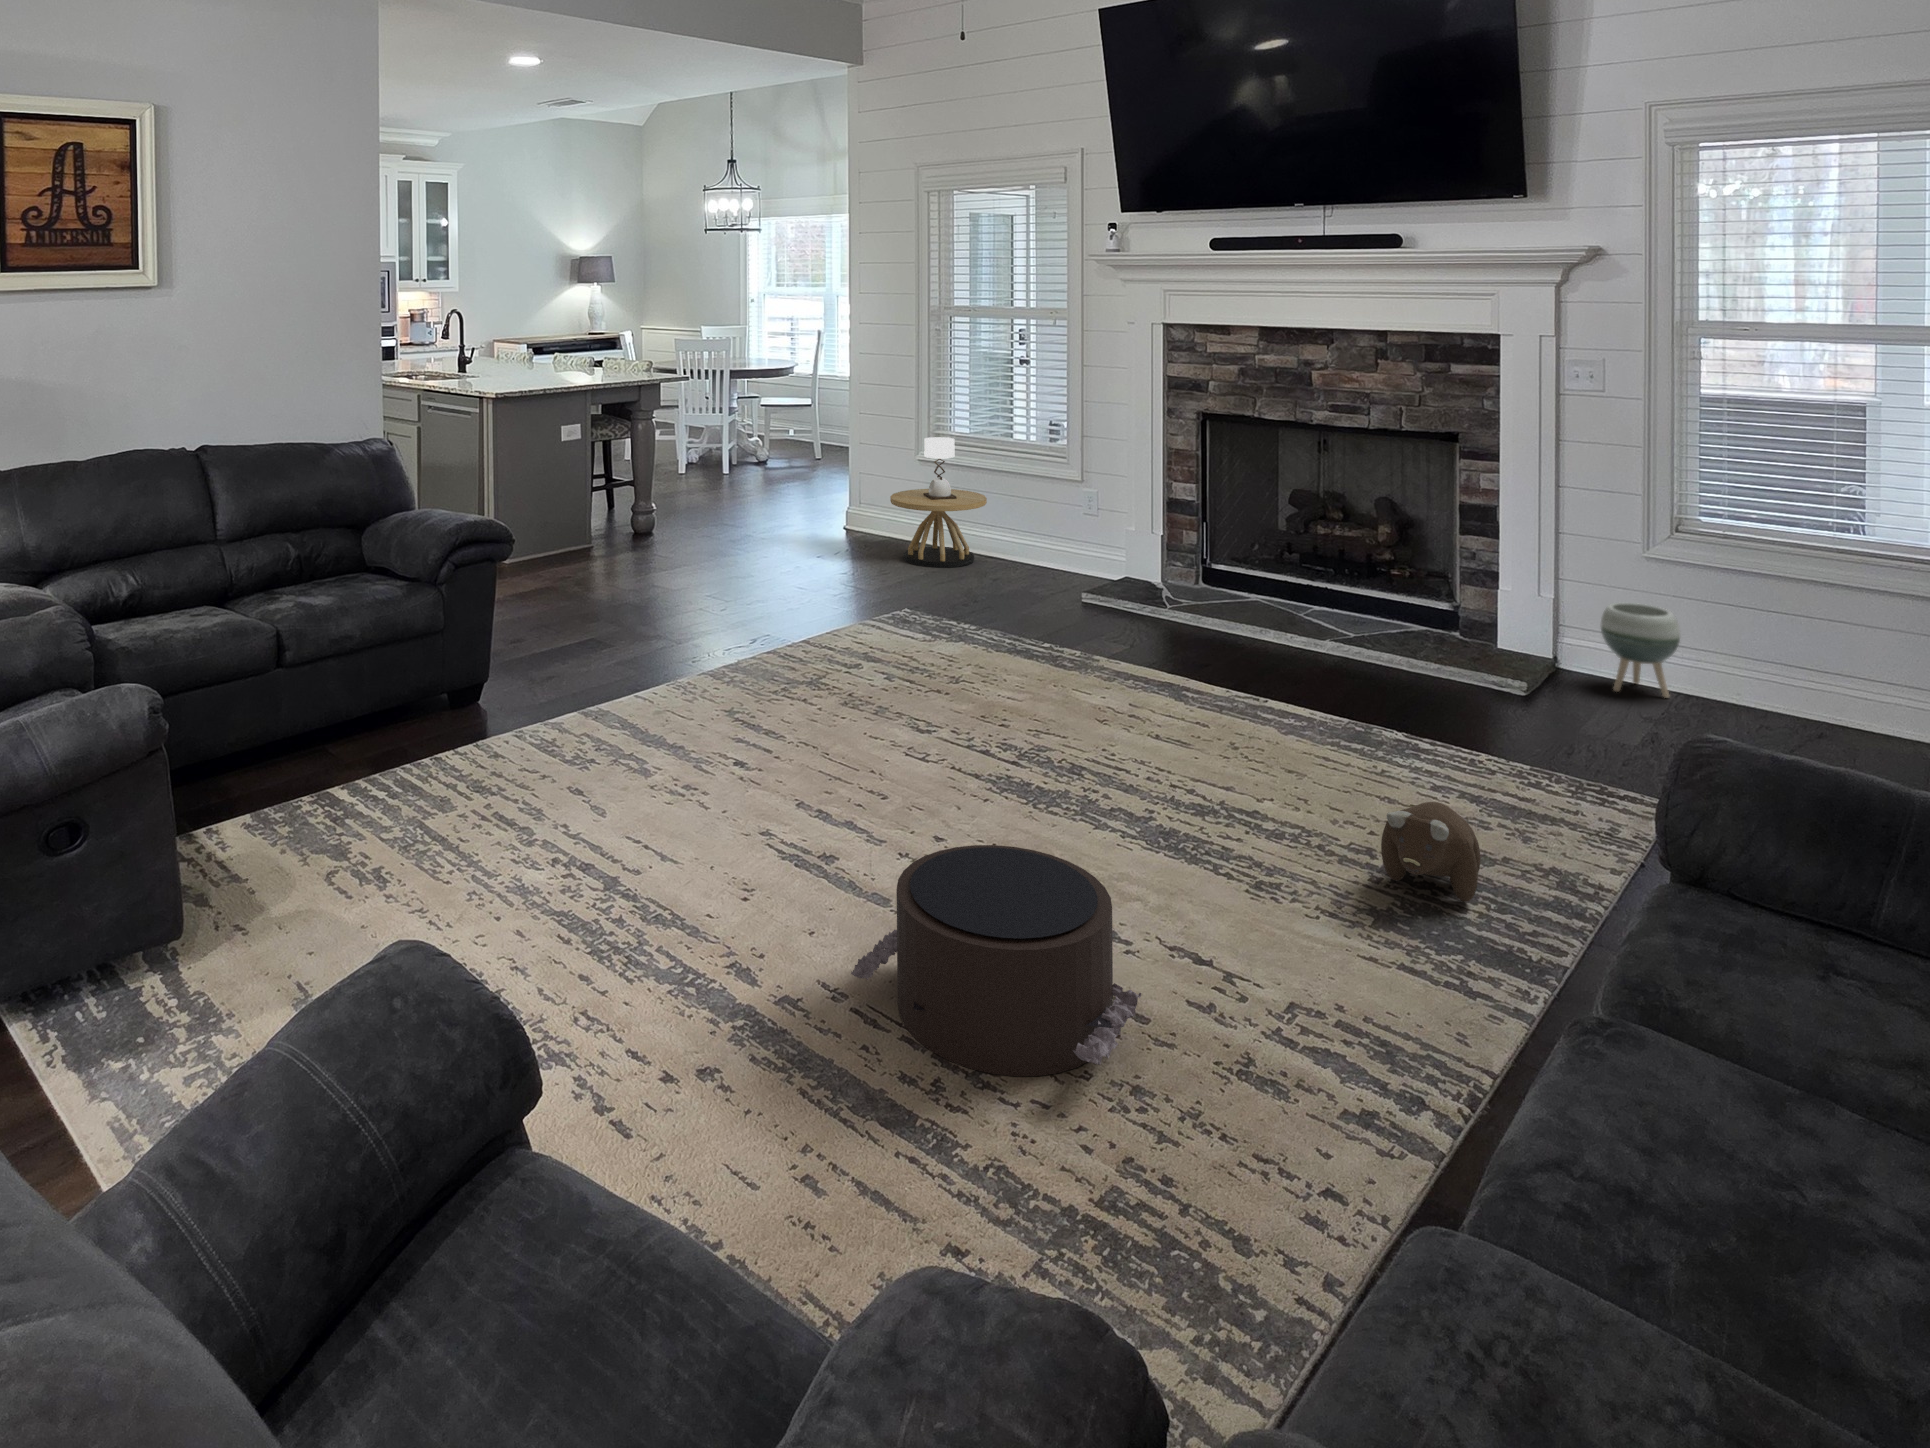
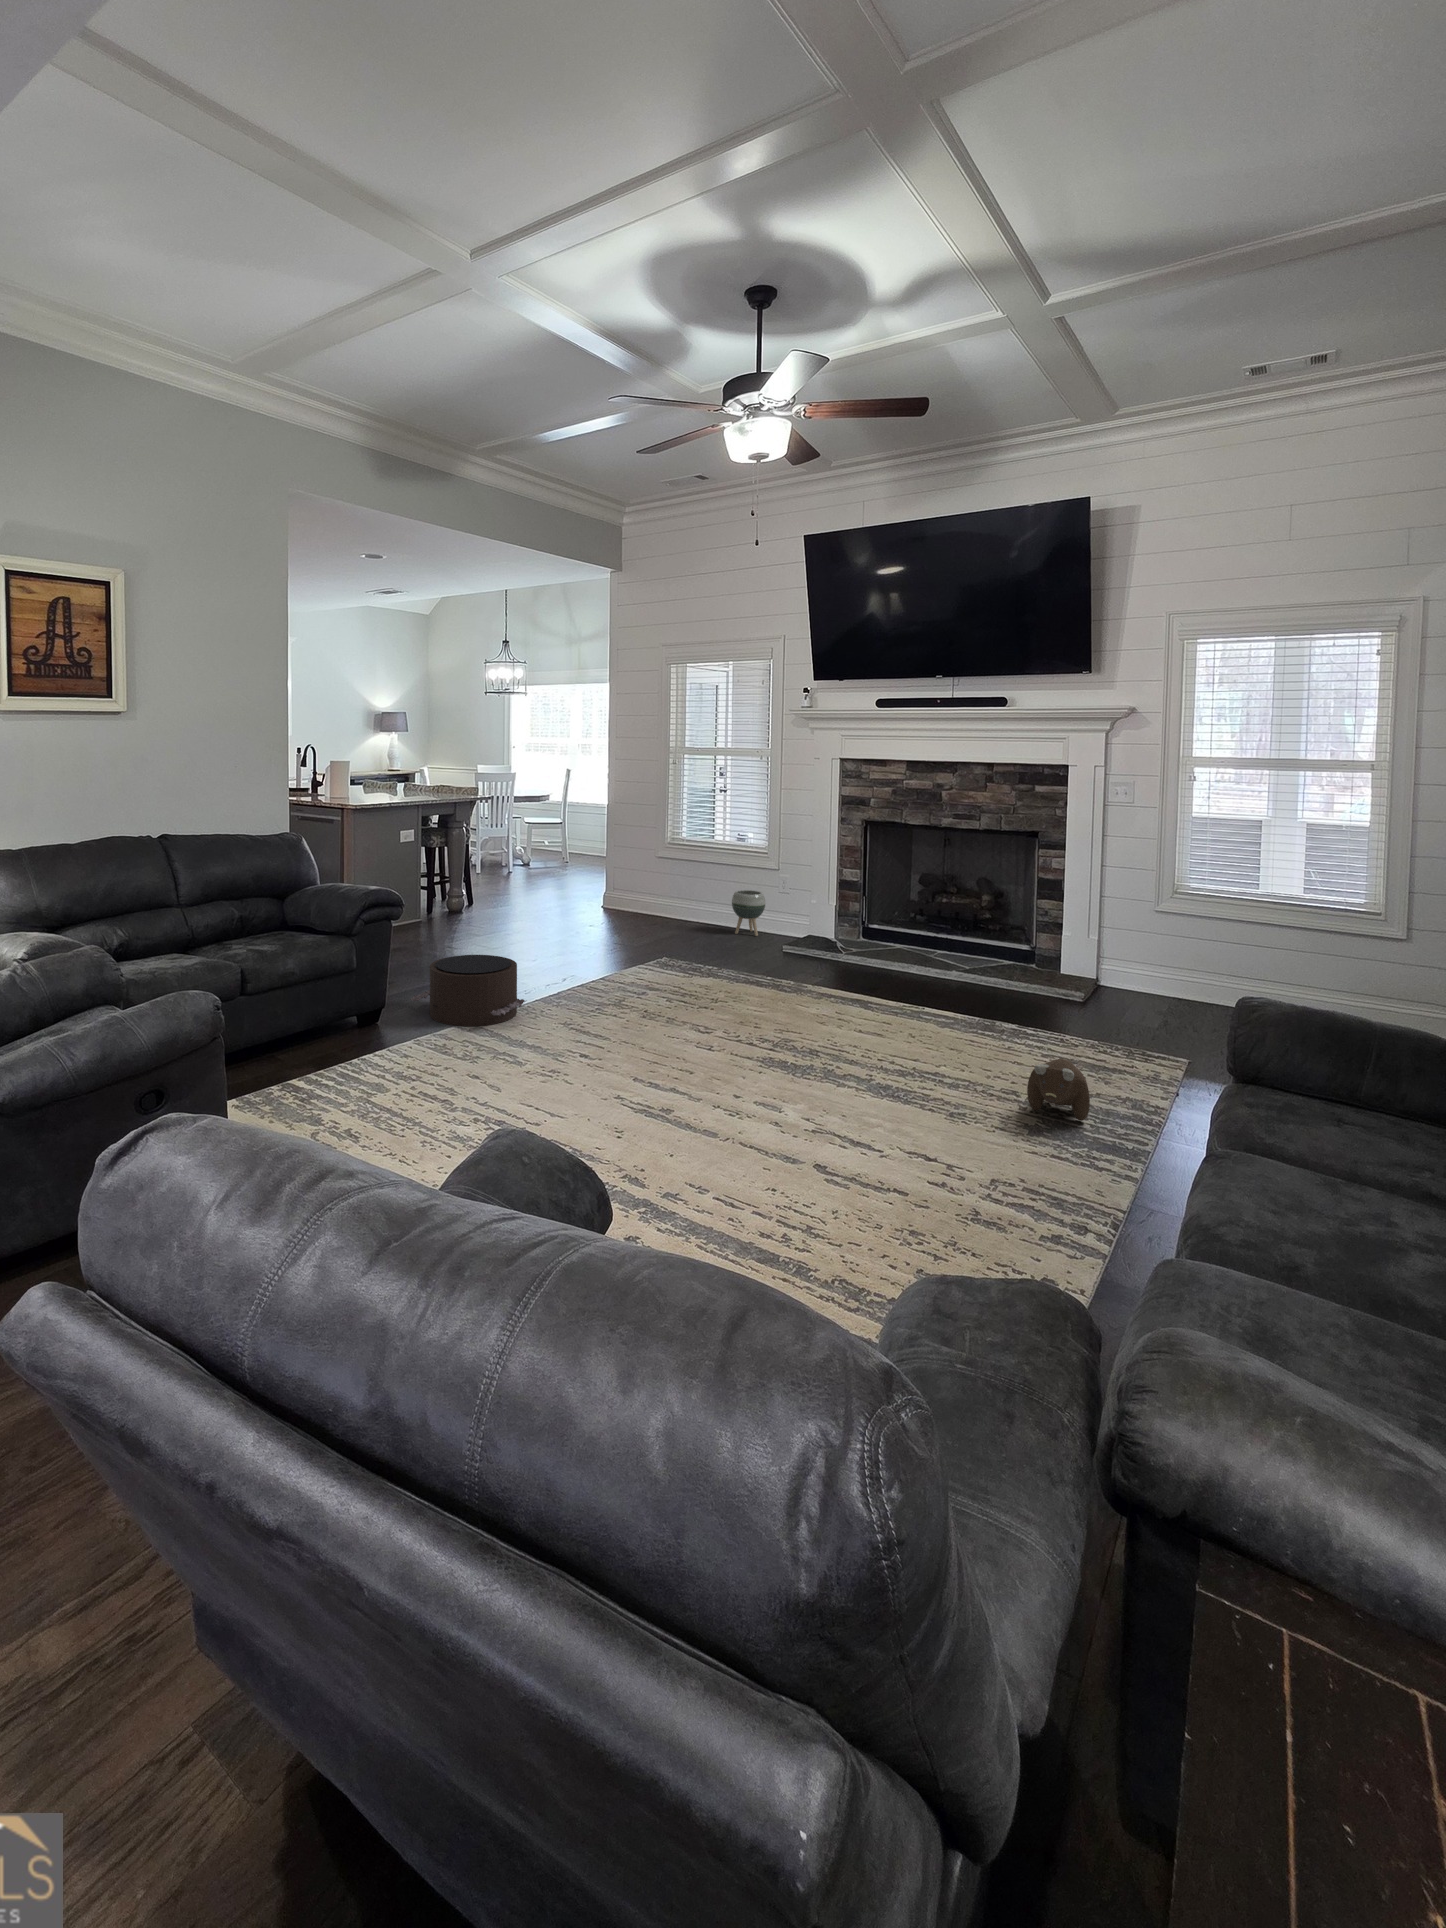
side table: present [890,437,987,568] -> none [640,838,709,931]
planter: present [1601,603,1680,698] -> present [732,890,765,936]
pouf: present [851,845,1141,1076] -> present [410,955,526,1026]

